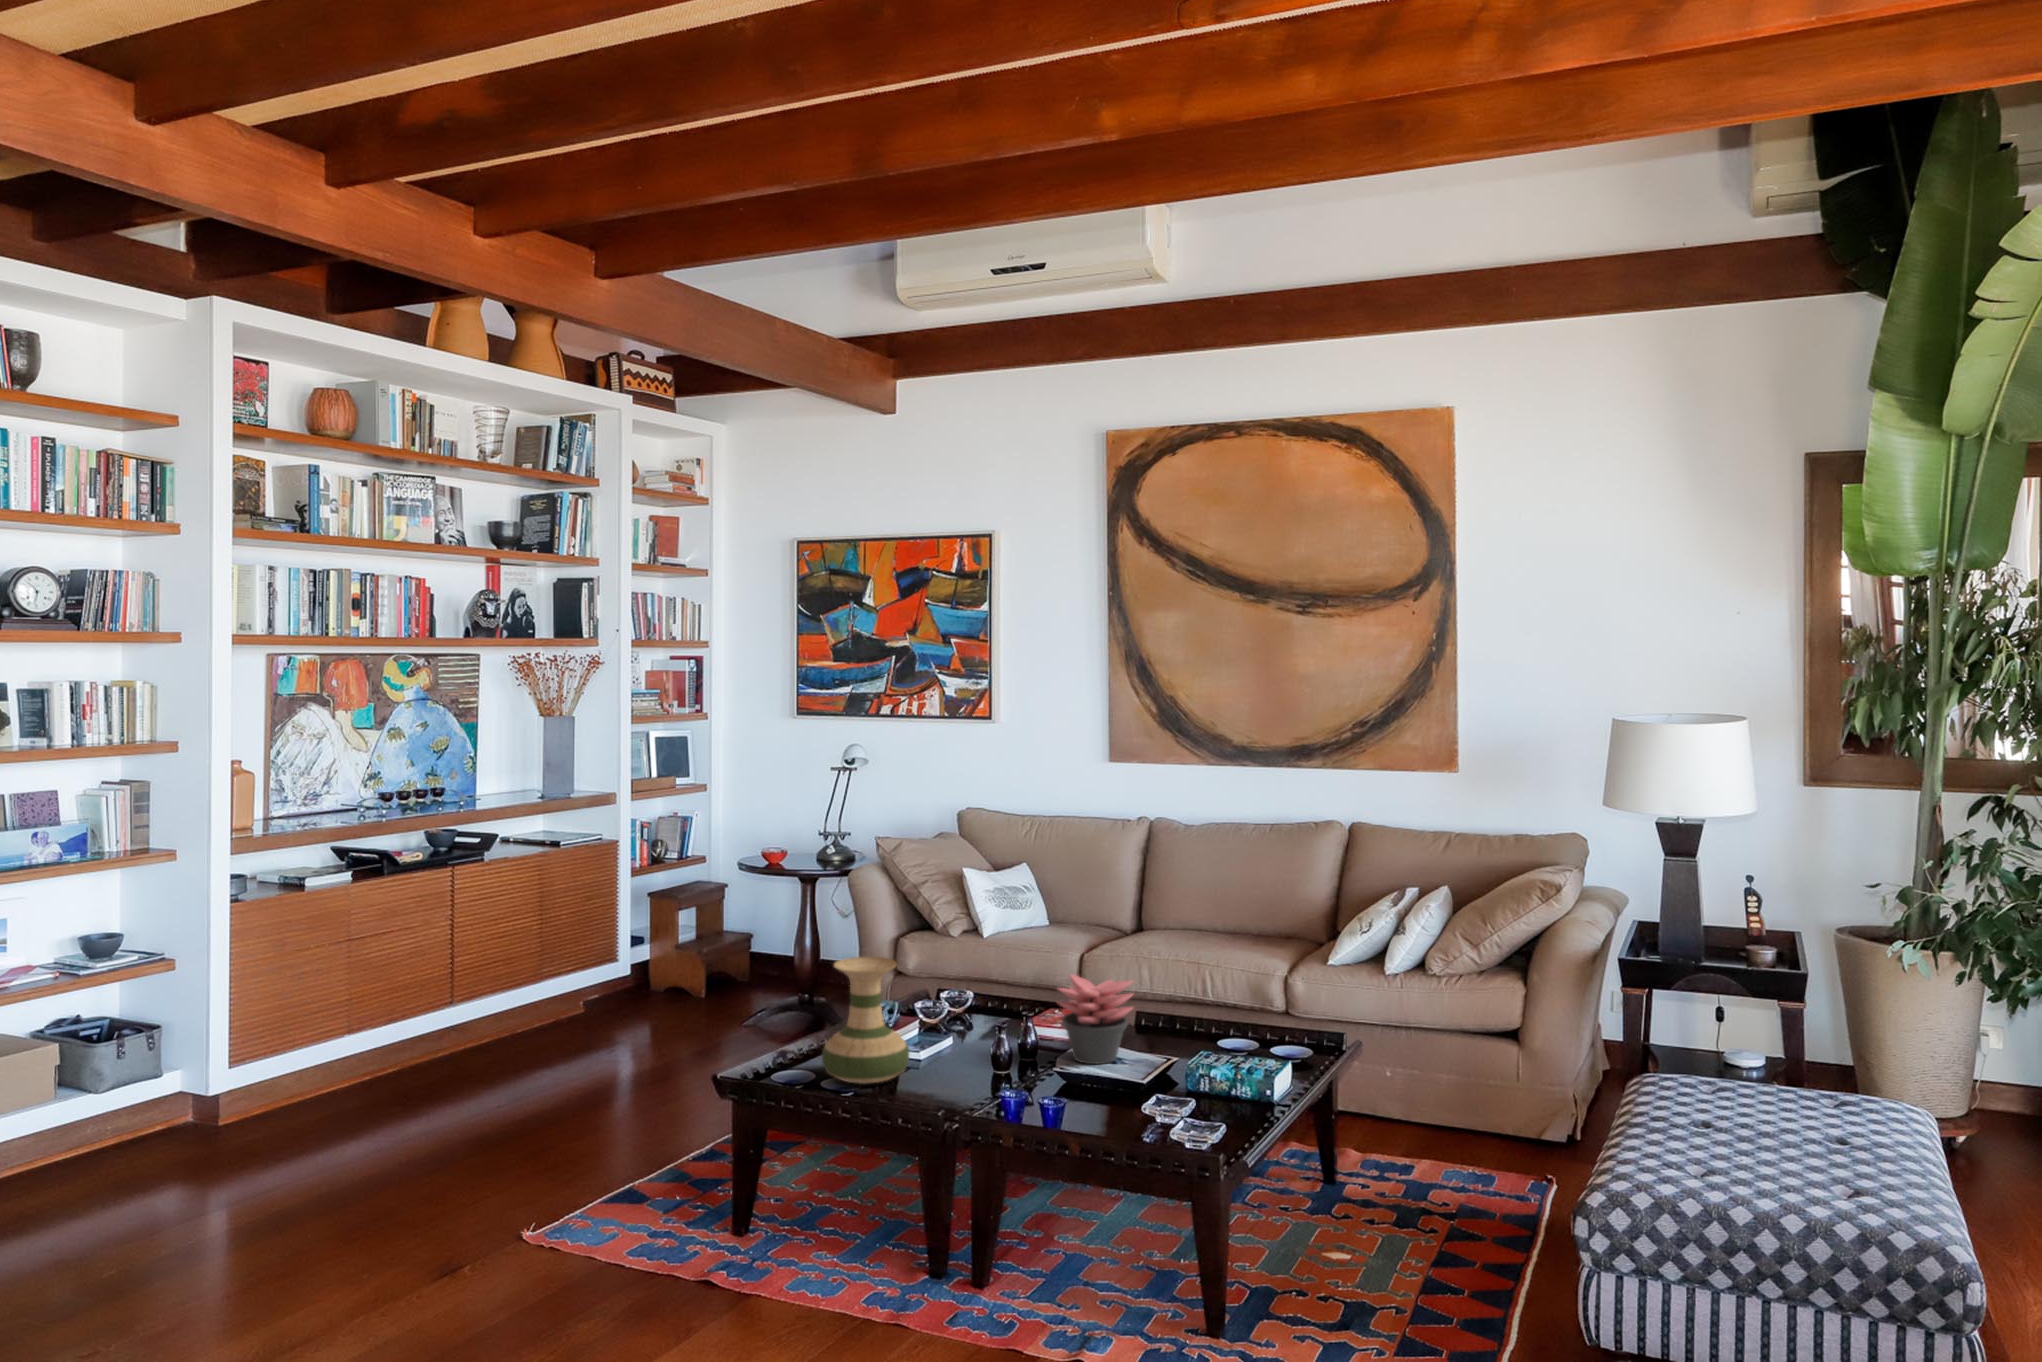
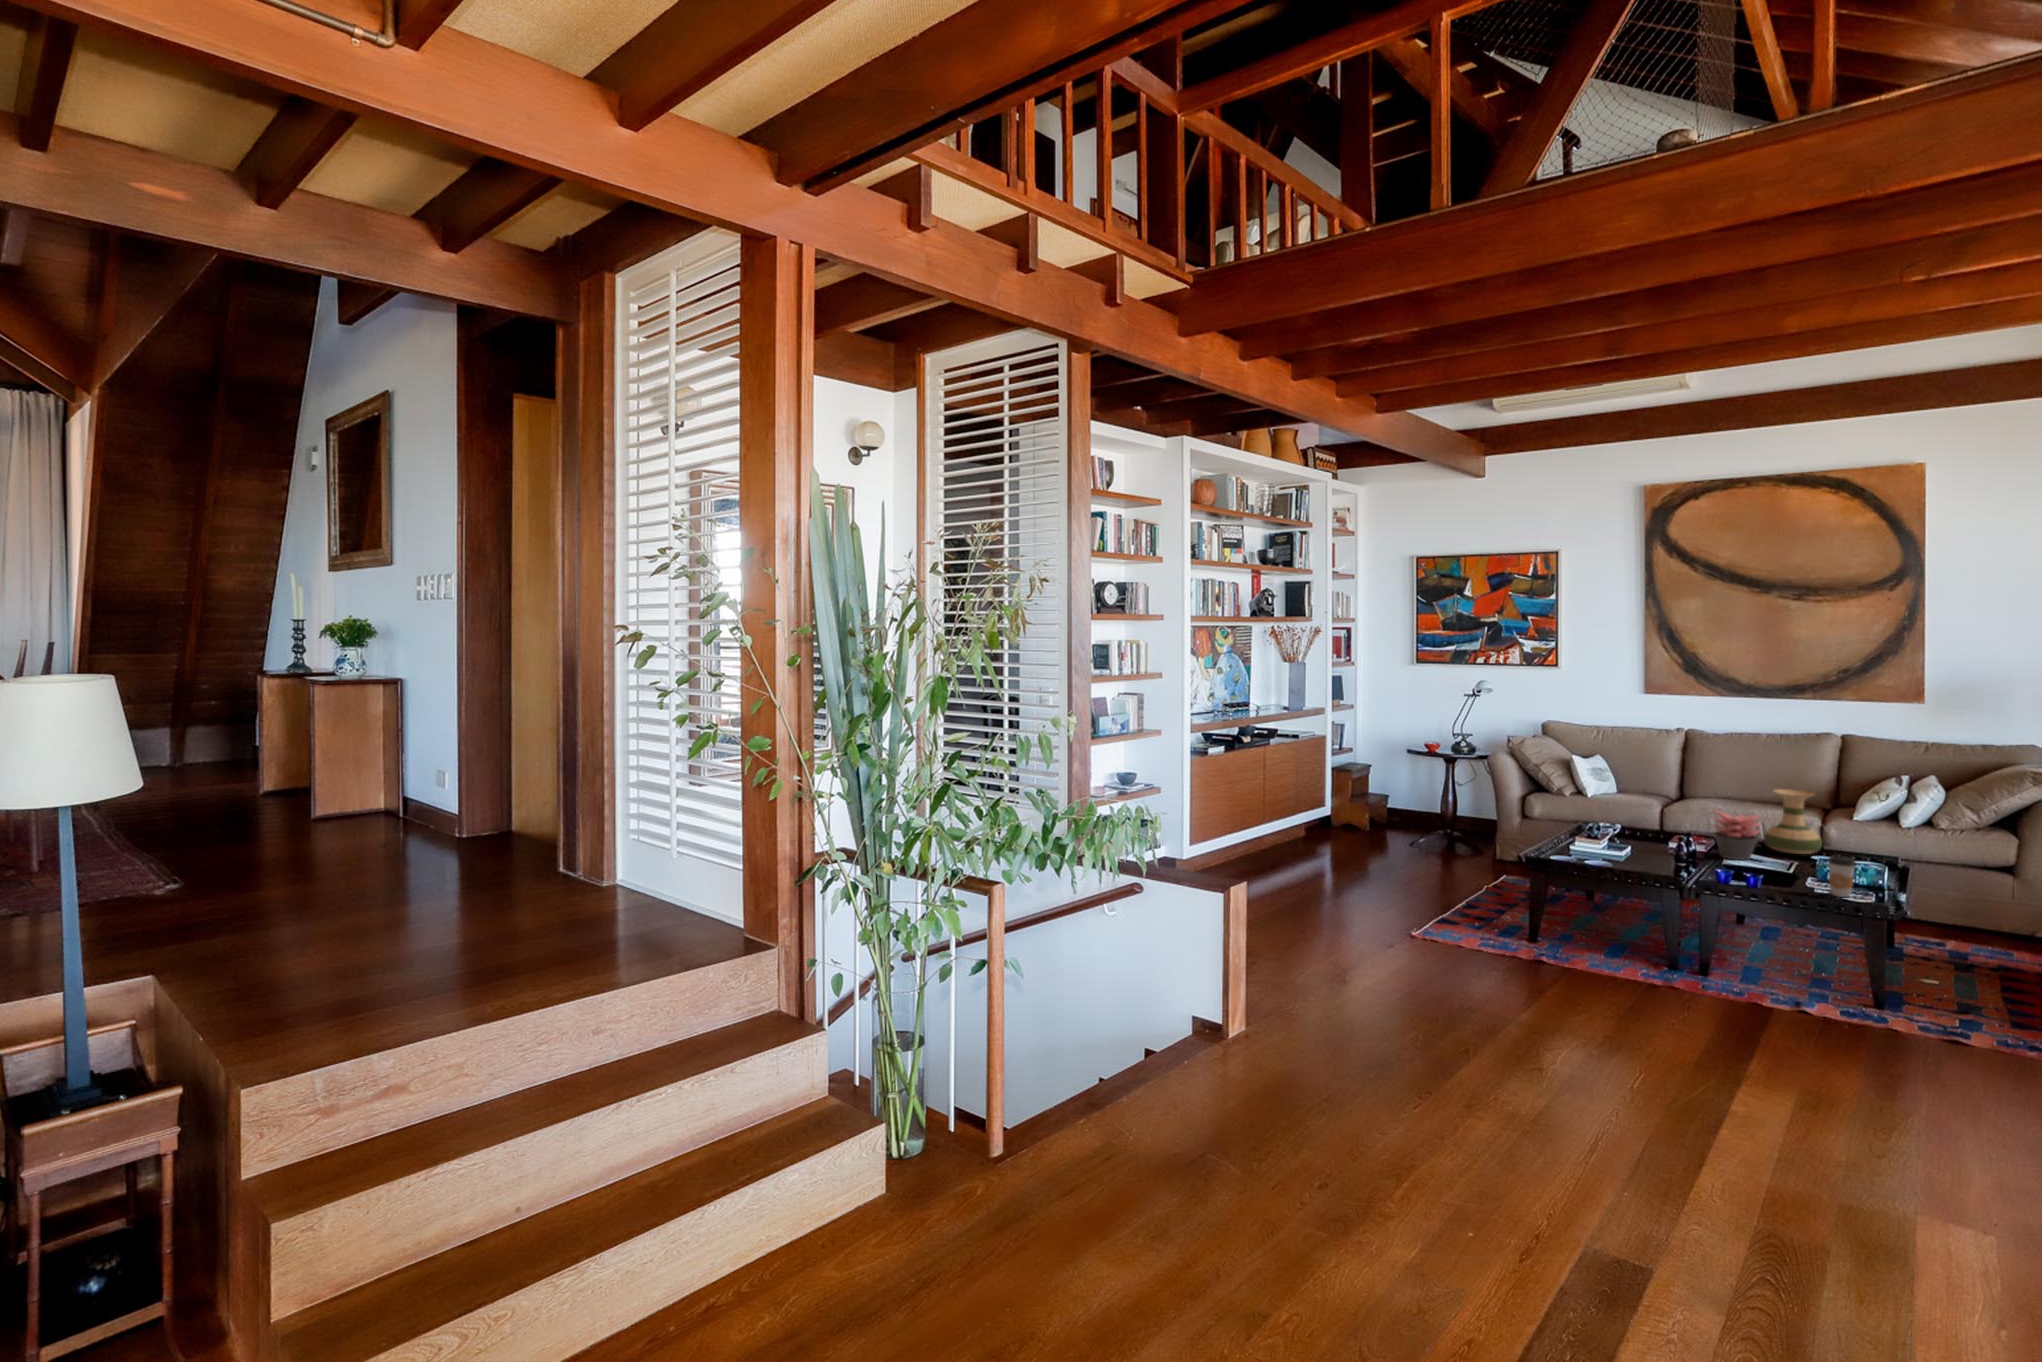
vase: present [822,957,909,1084] -> present [1764,789,1822,854]
coffee cup: none [1162,1064,1201,1143] -> present [1828,856,1855,897]

